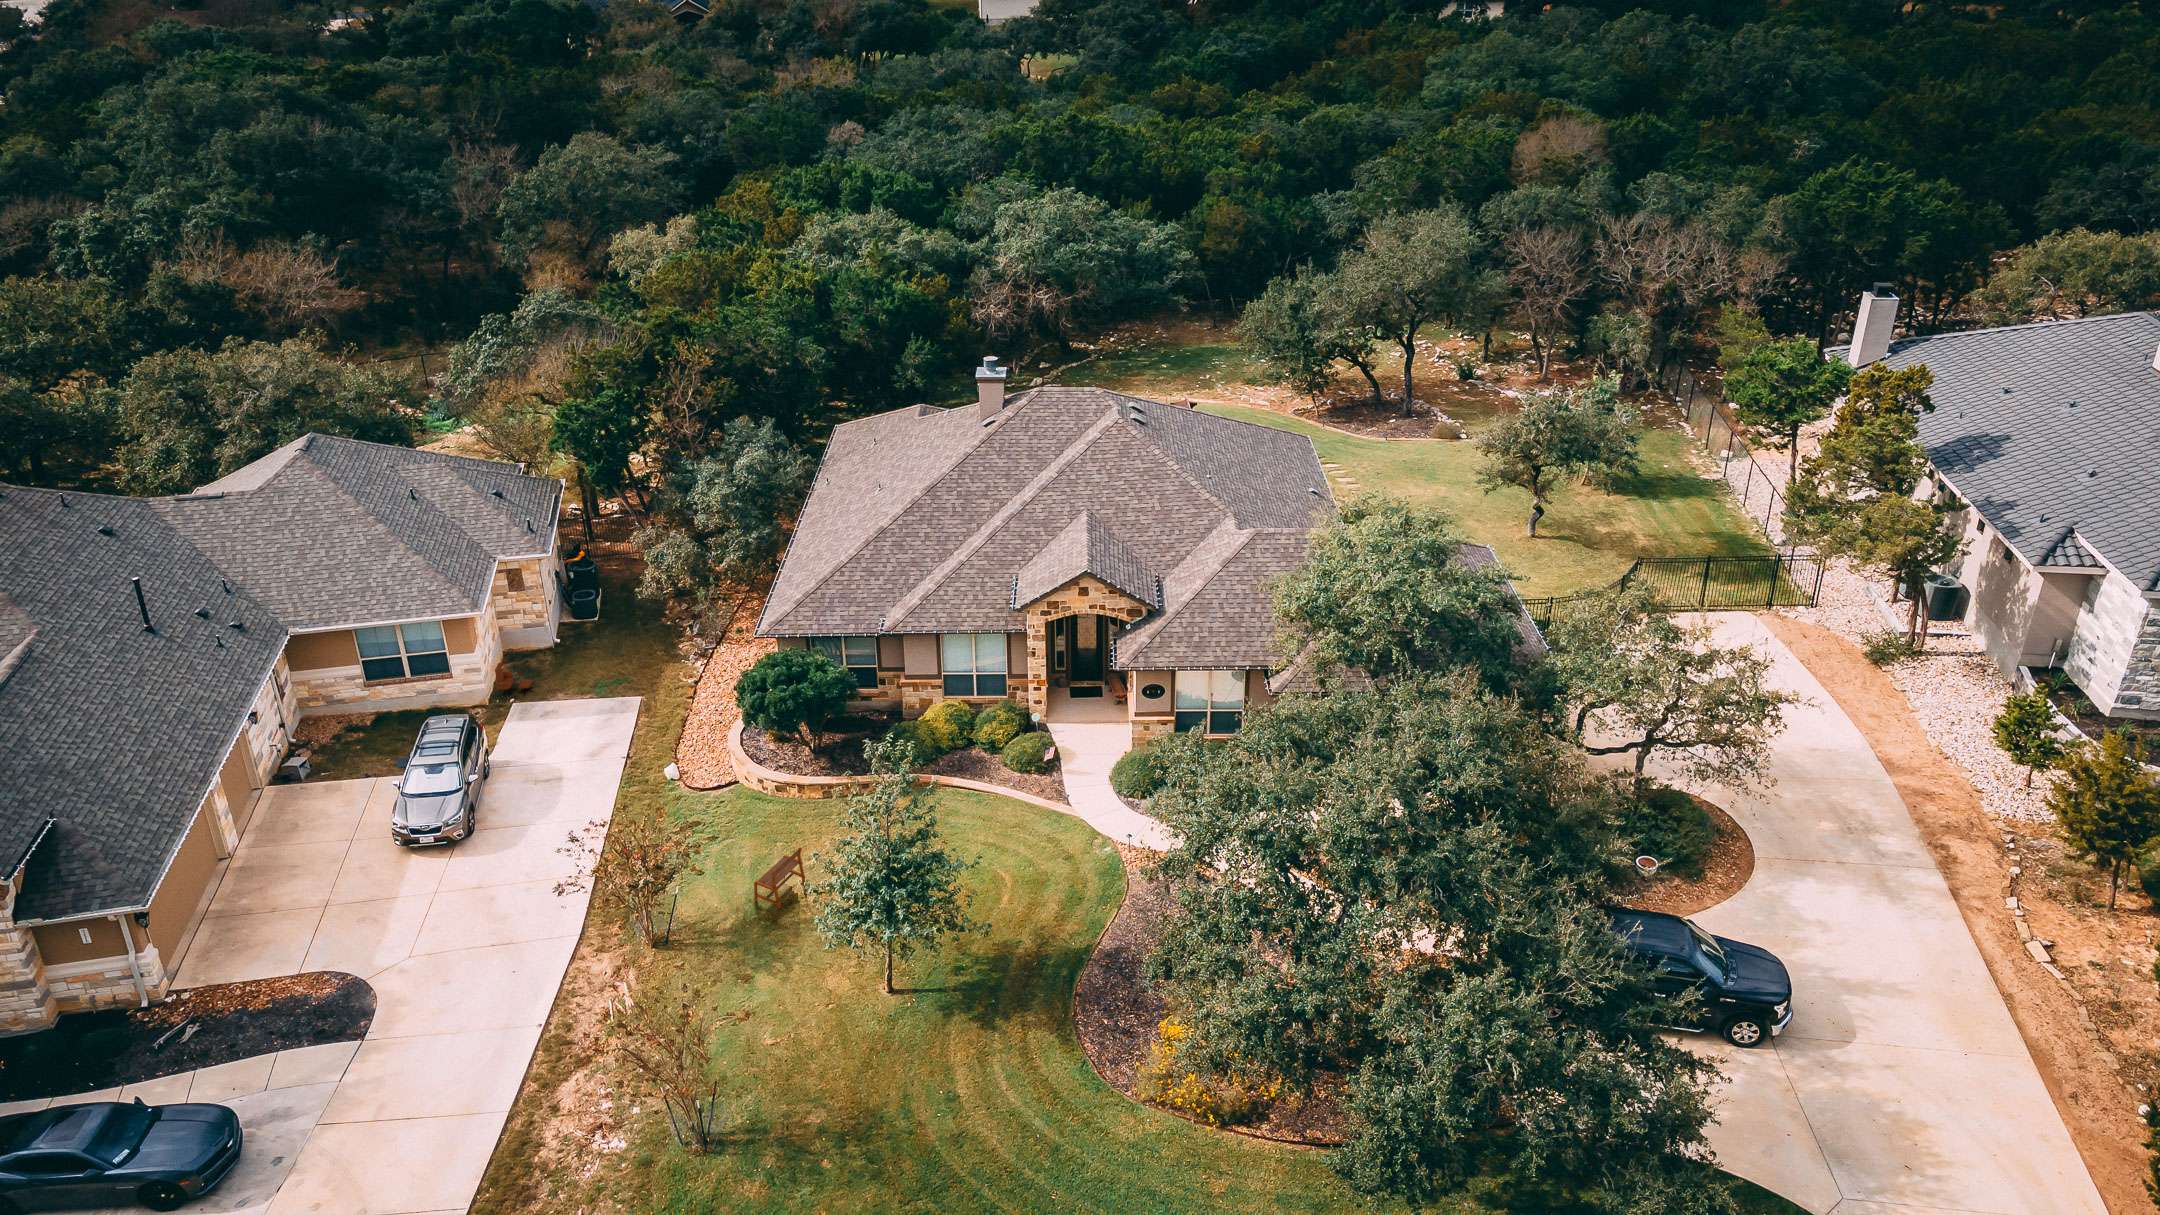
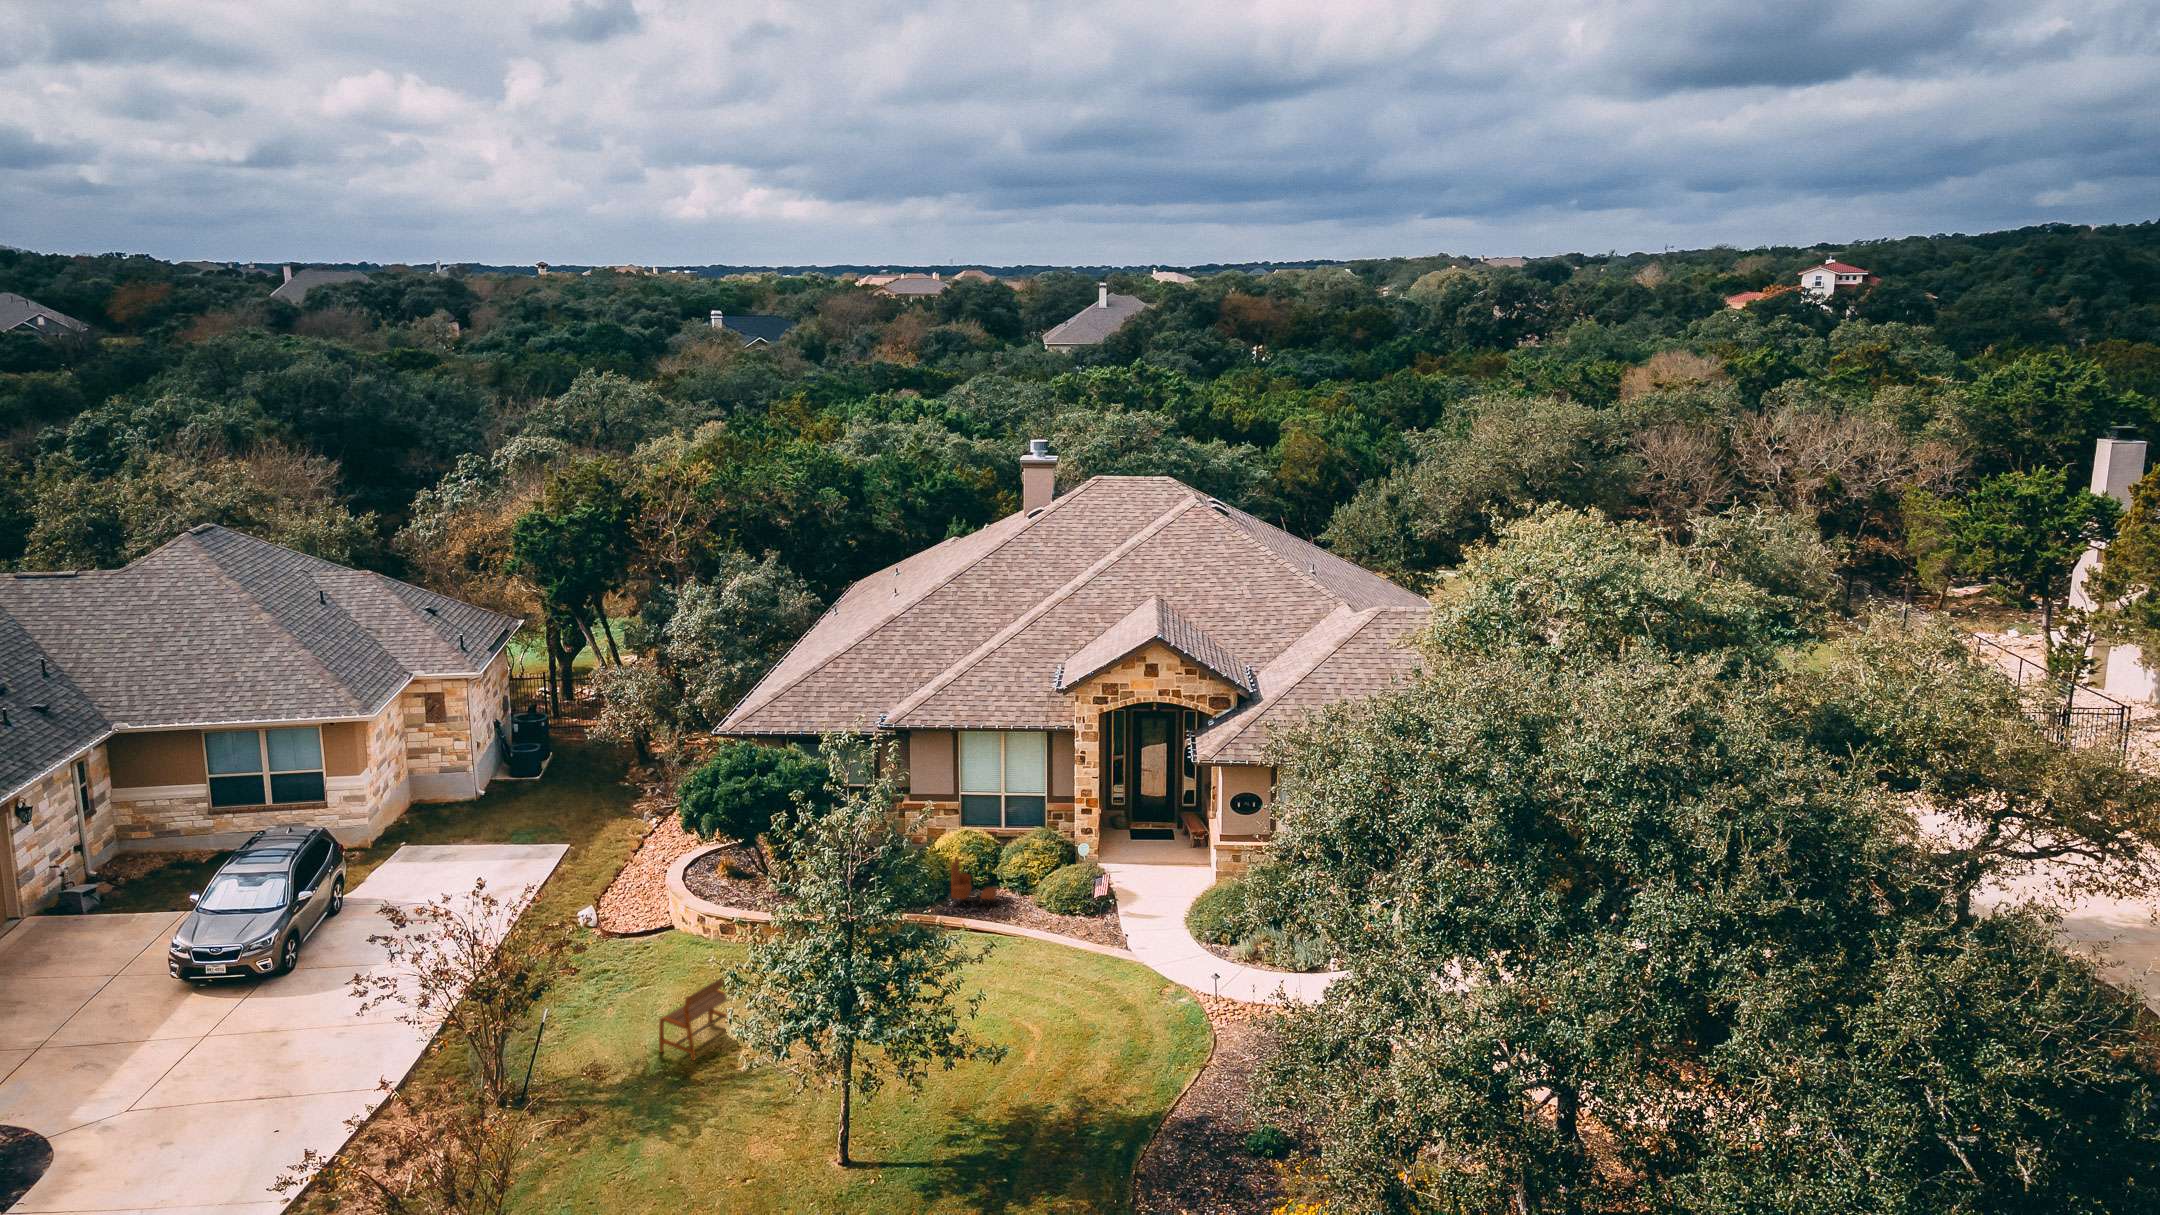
lounge chair: present [495,663,533,695] -> present [951,858,997,907]

